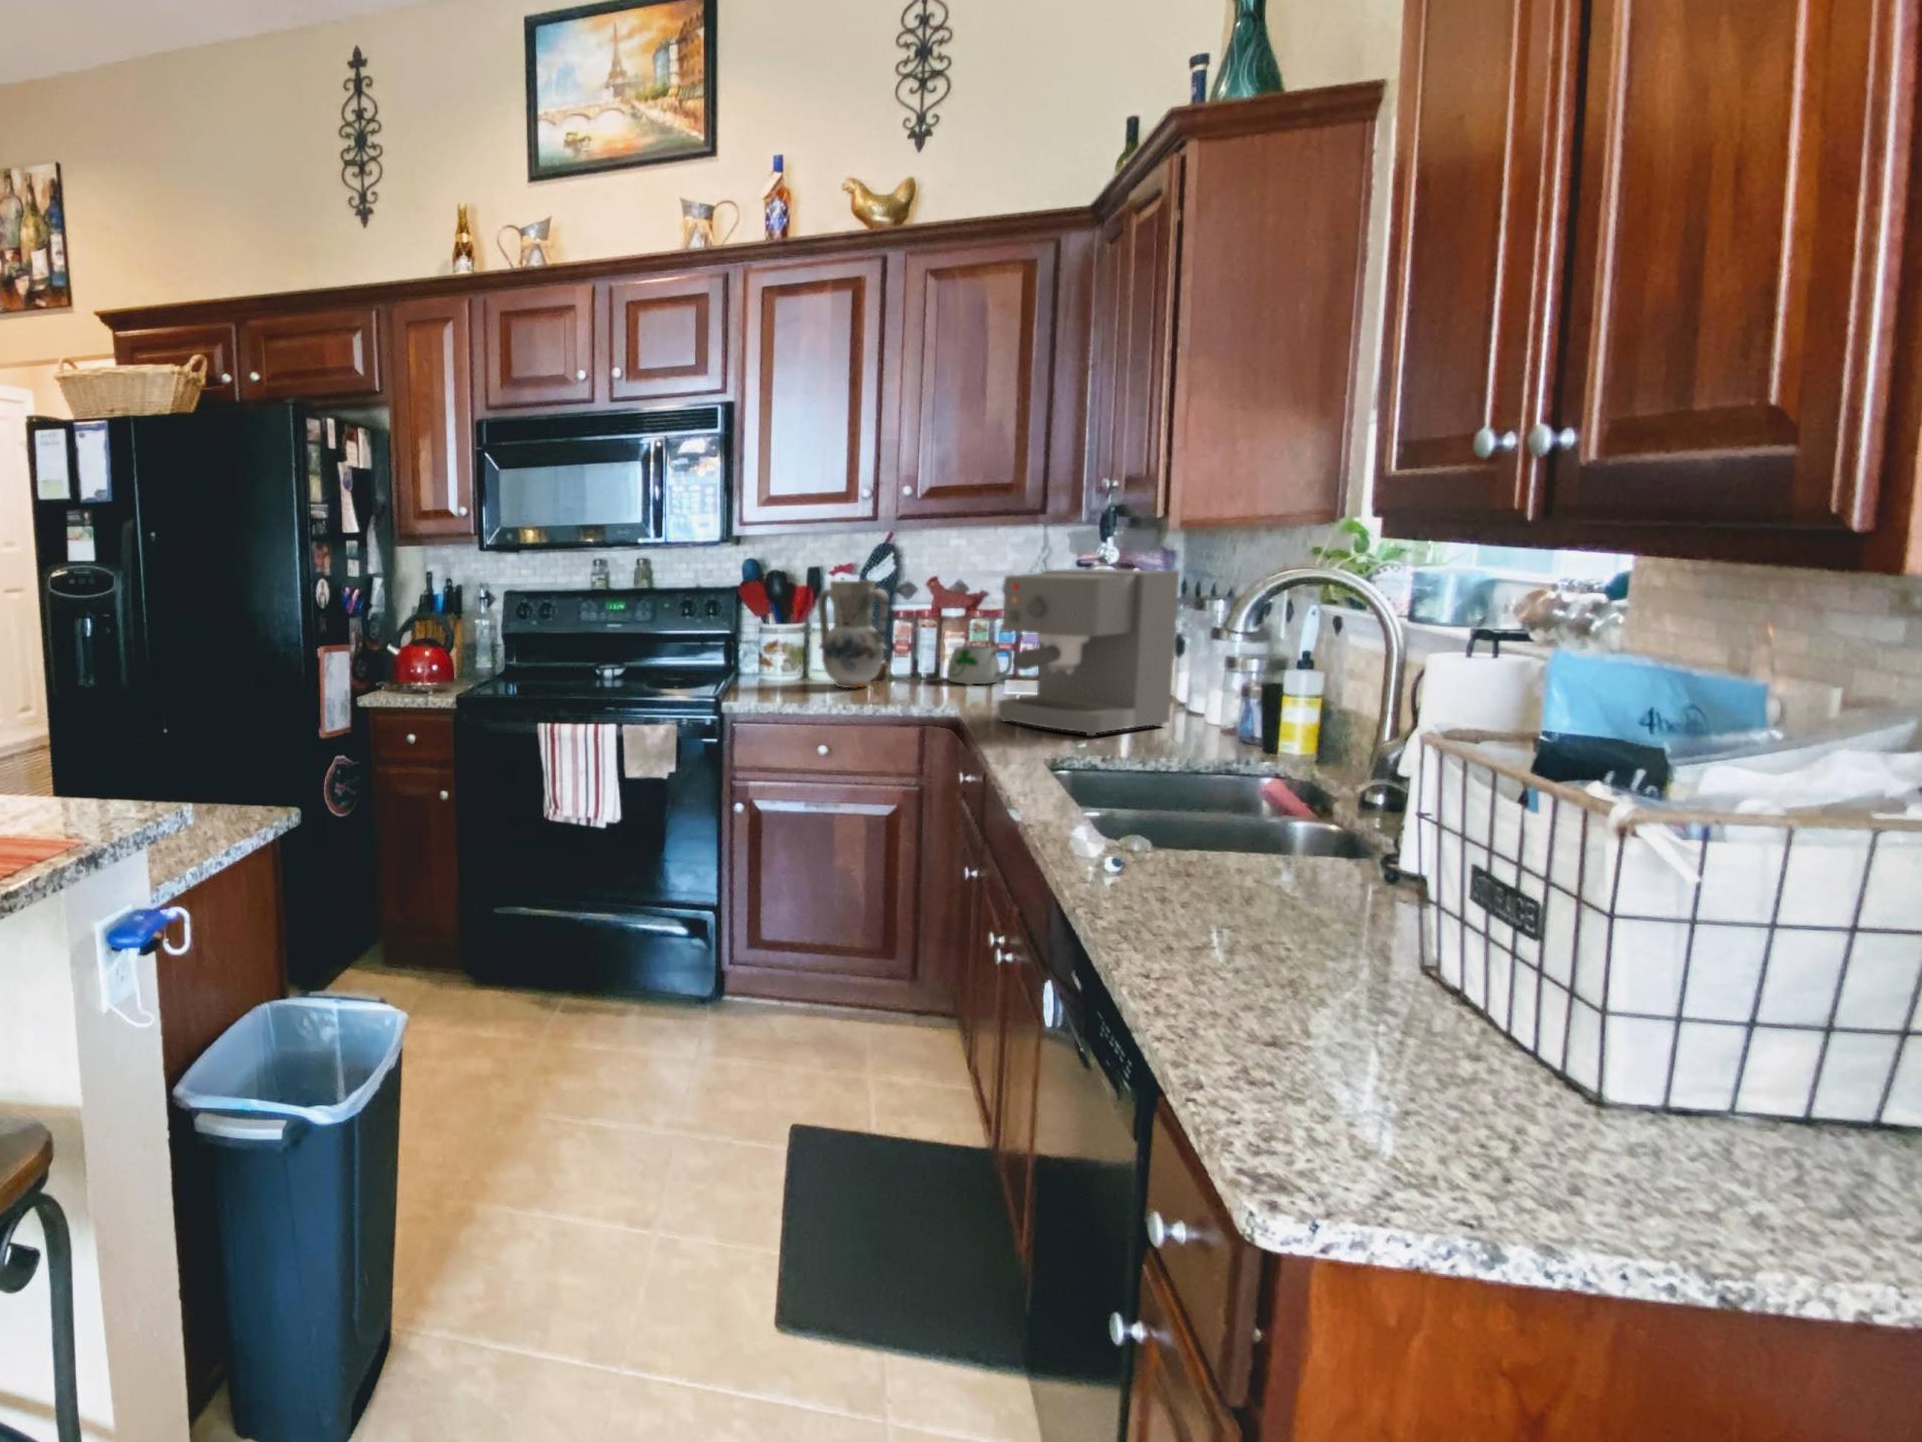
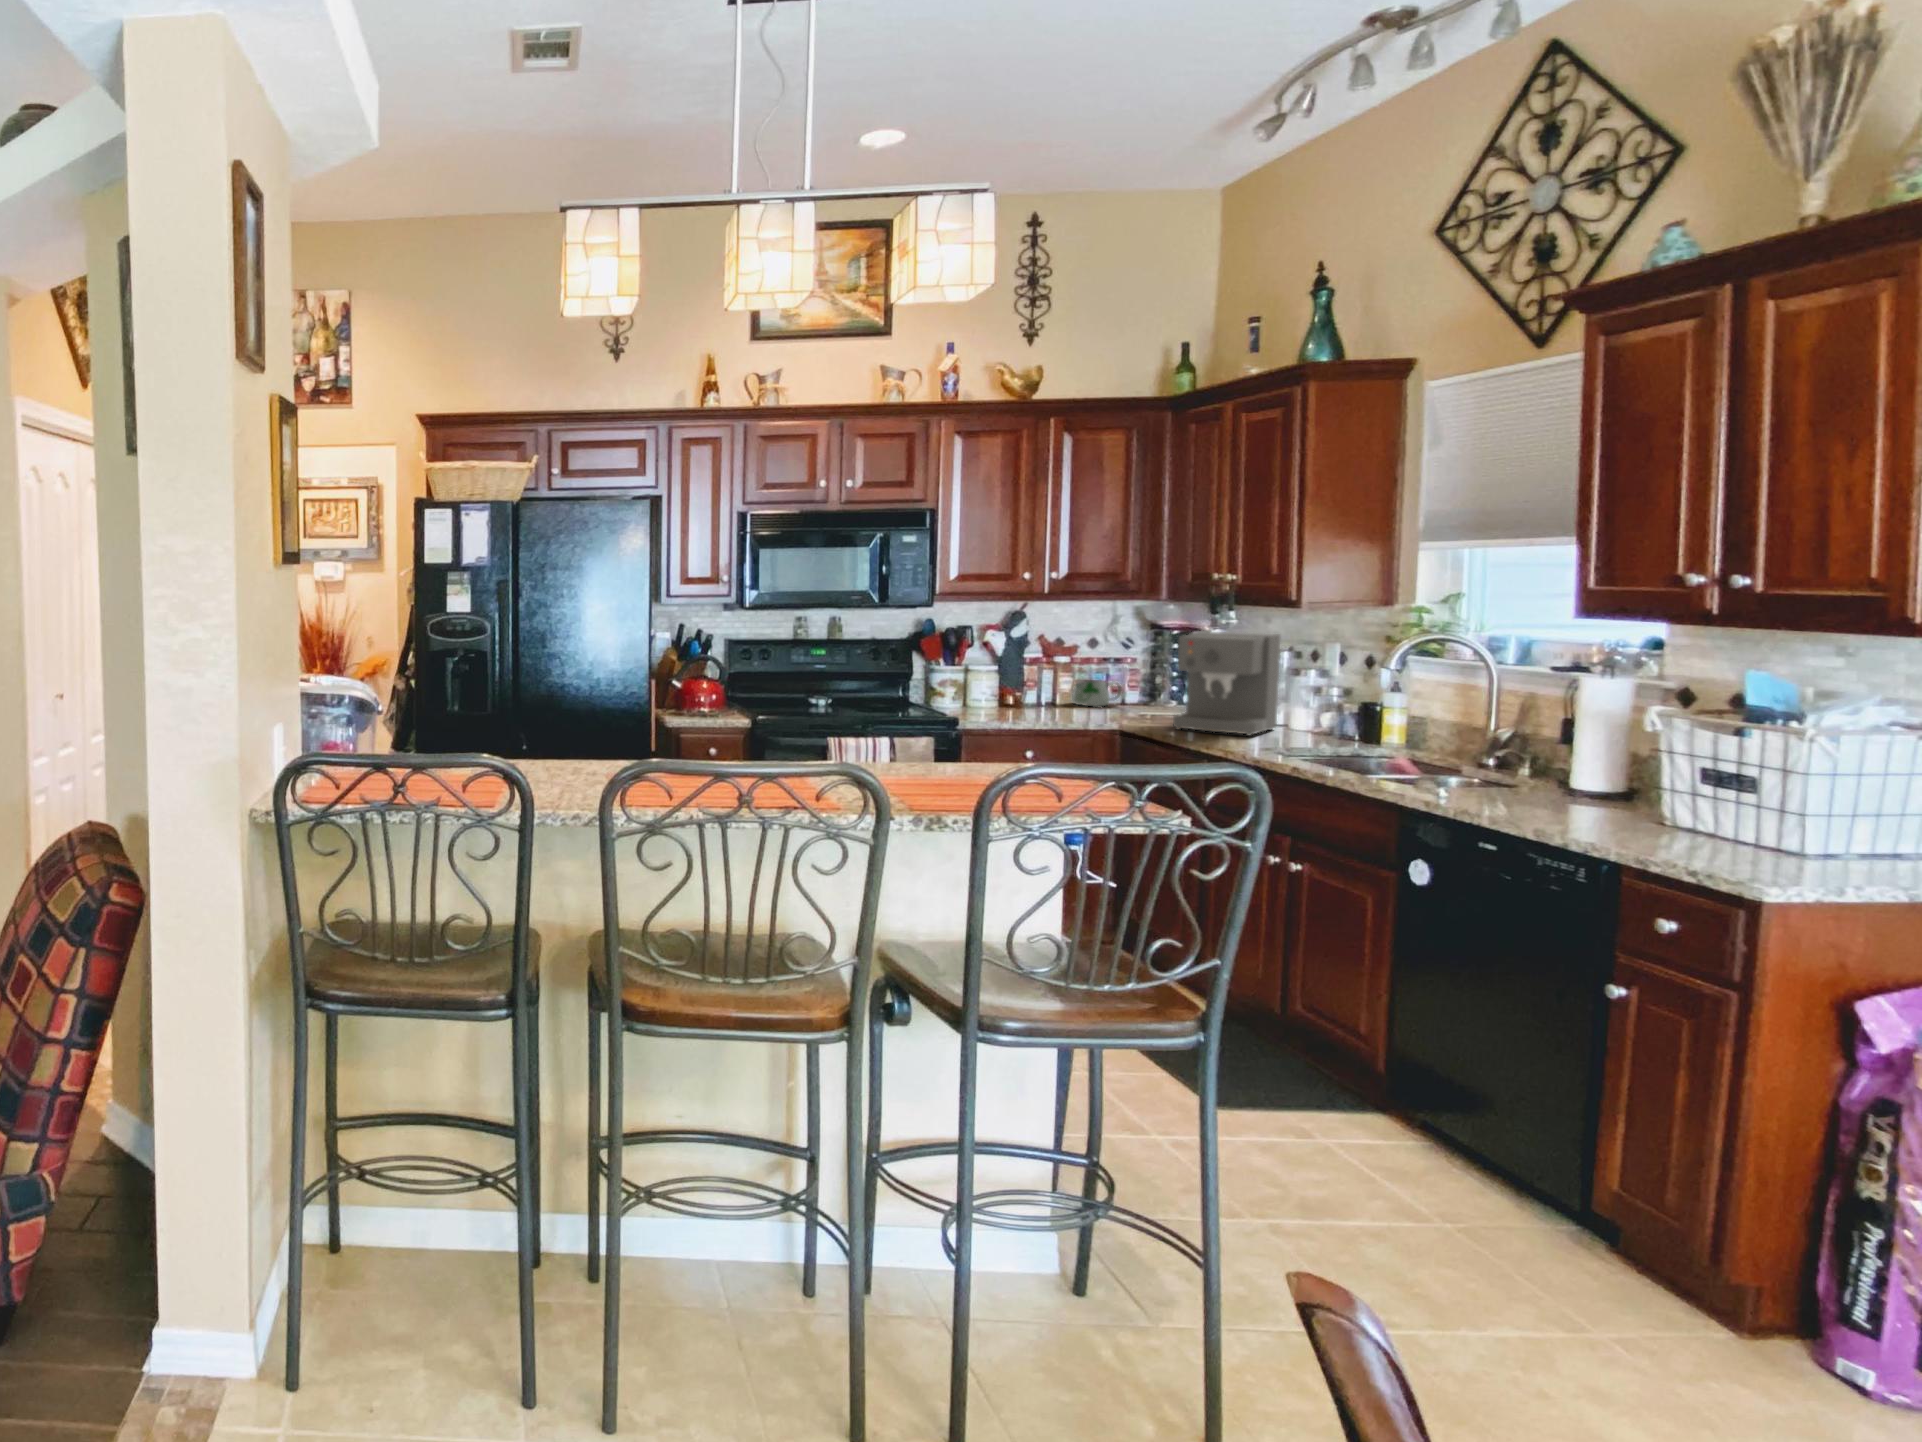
vase: present [818,580,889,688] -> none [994,636,1052,710]

